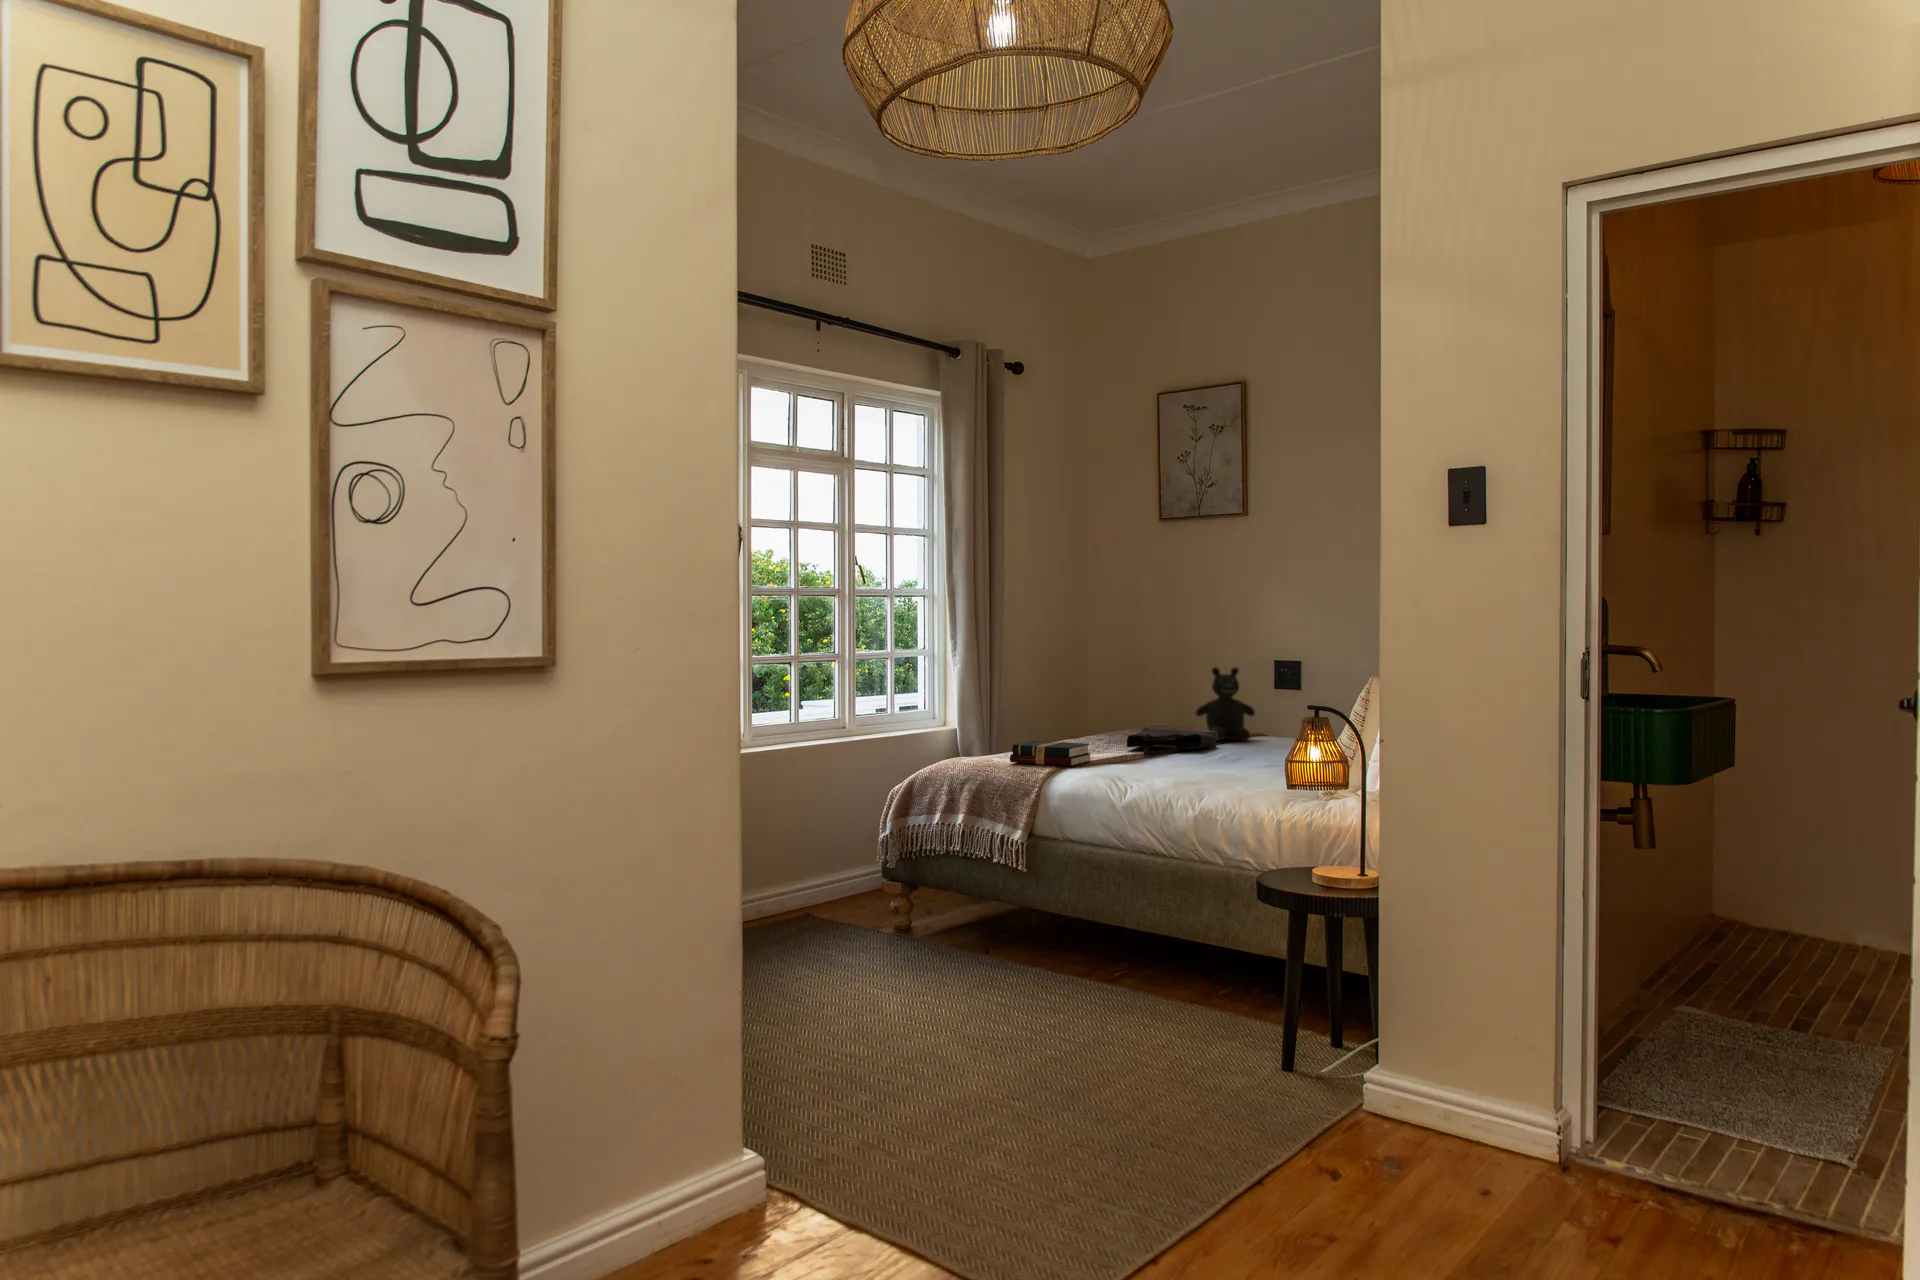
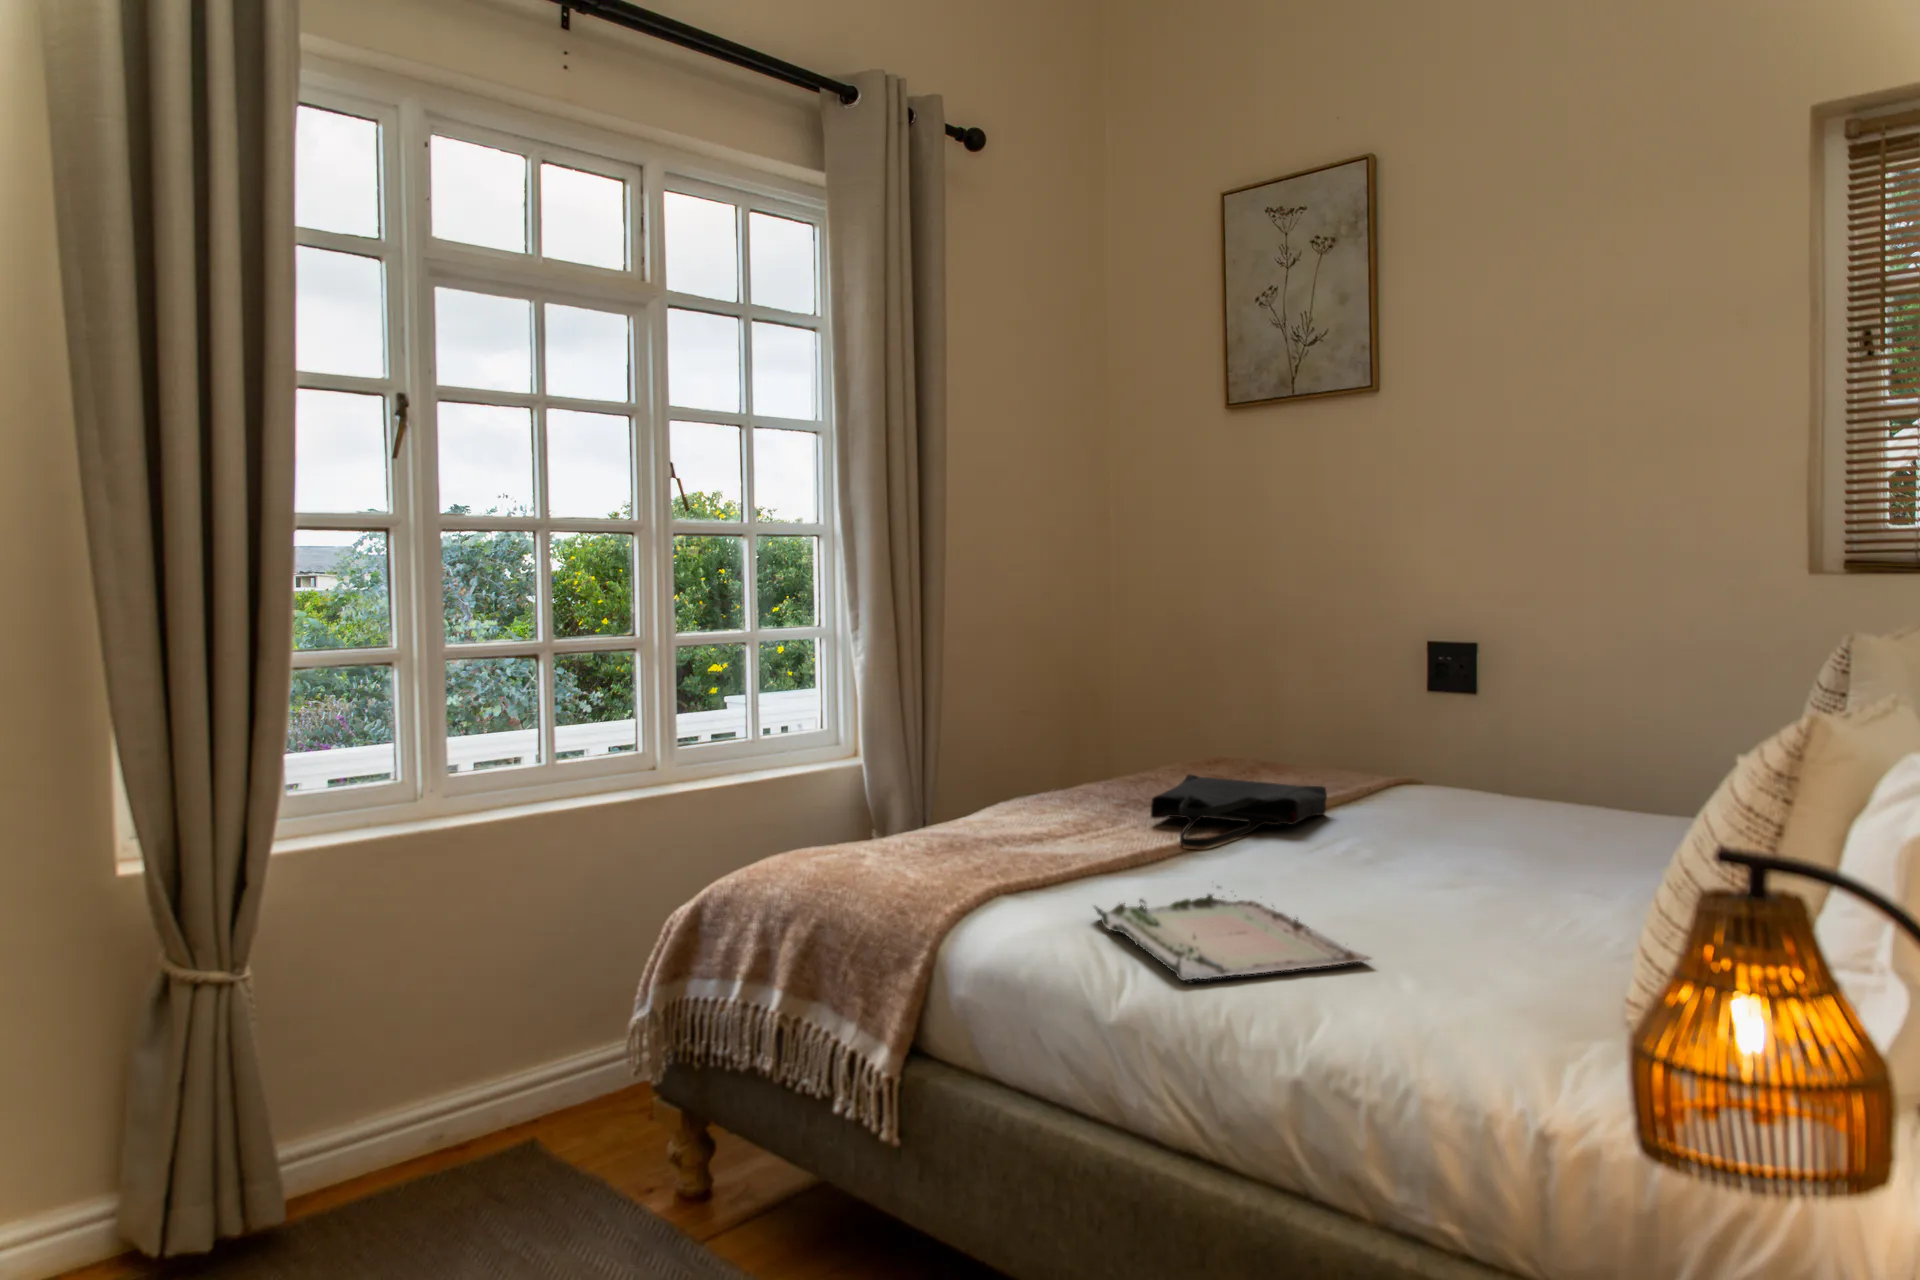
teddy bear: present [1196,667,1255,741] -> none [1285,657,1397,796]
hardback book: present [1010,740,1091,766] -> none [895,816,1068,886]
tray: none [1112,757,1230,783] -> present [1095,894,1371,982]

